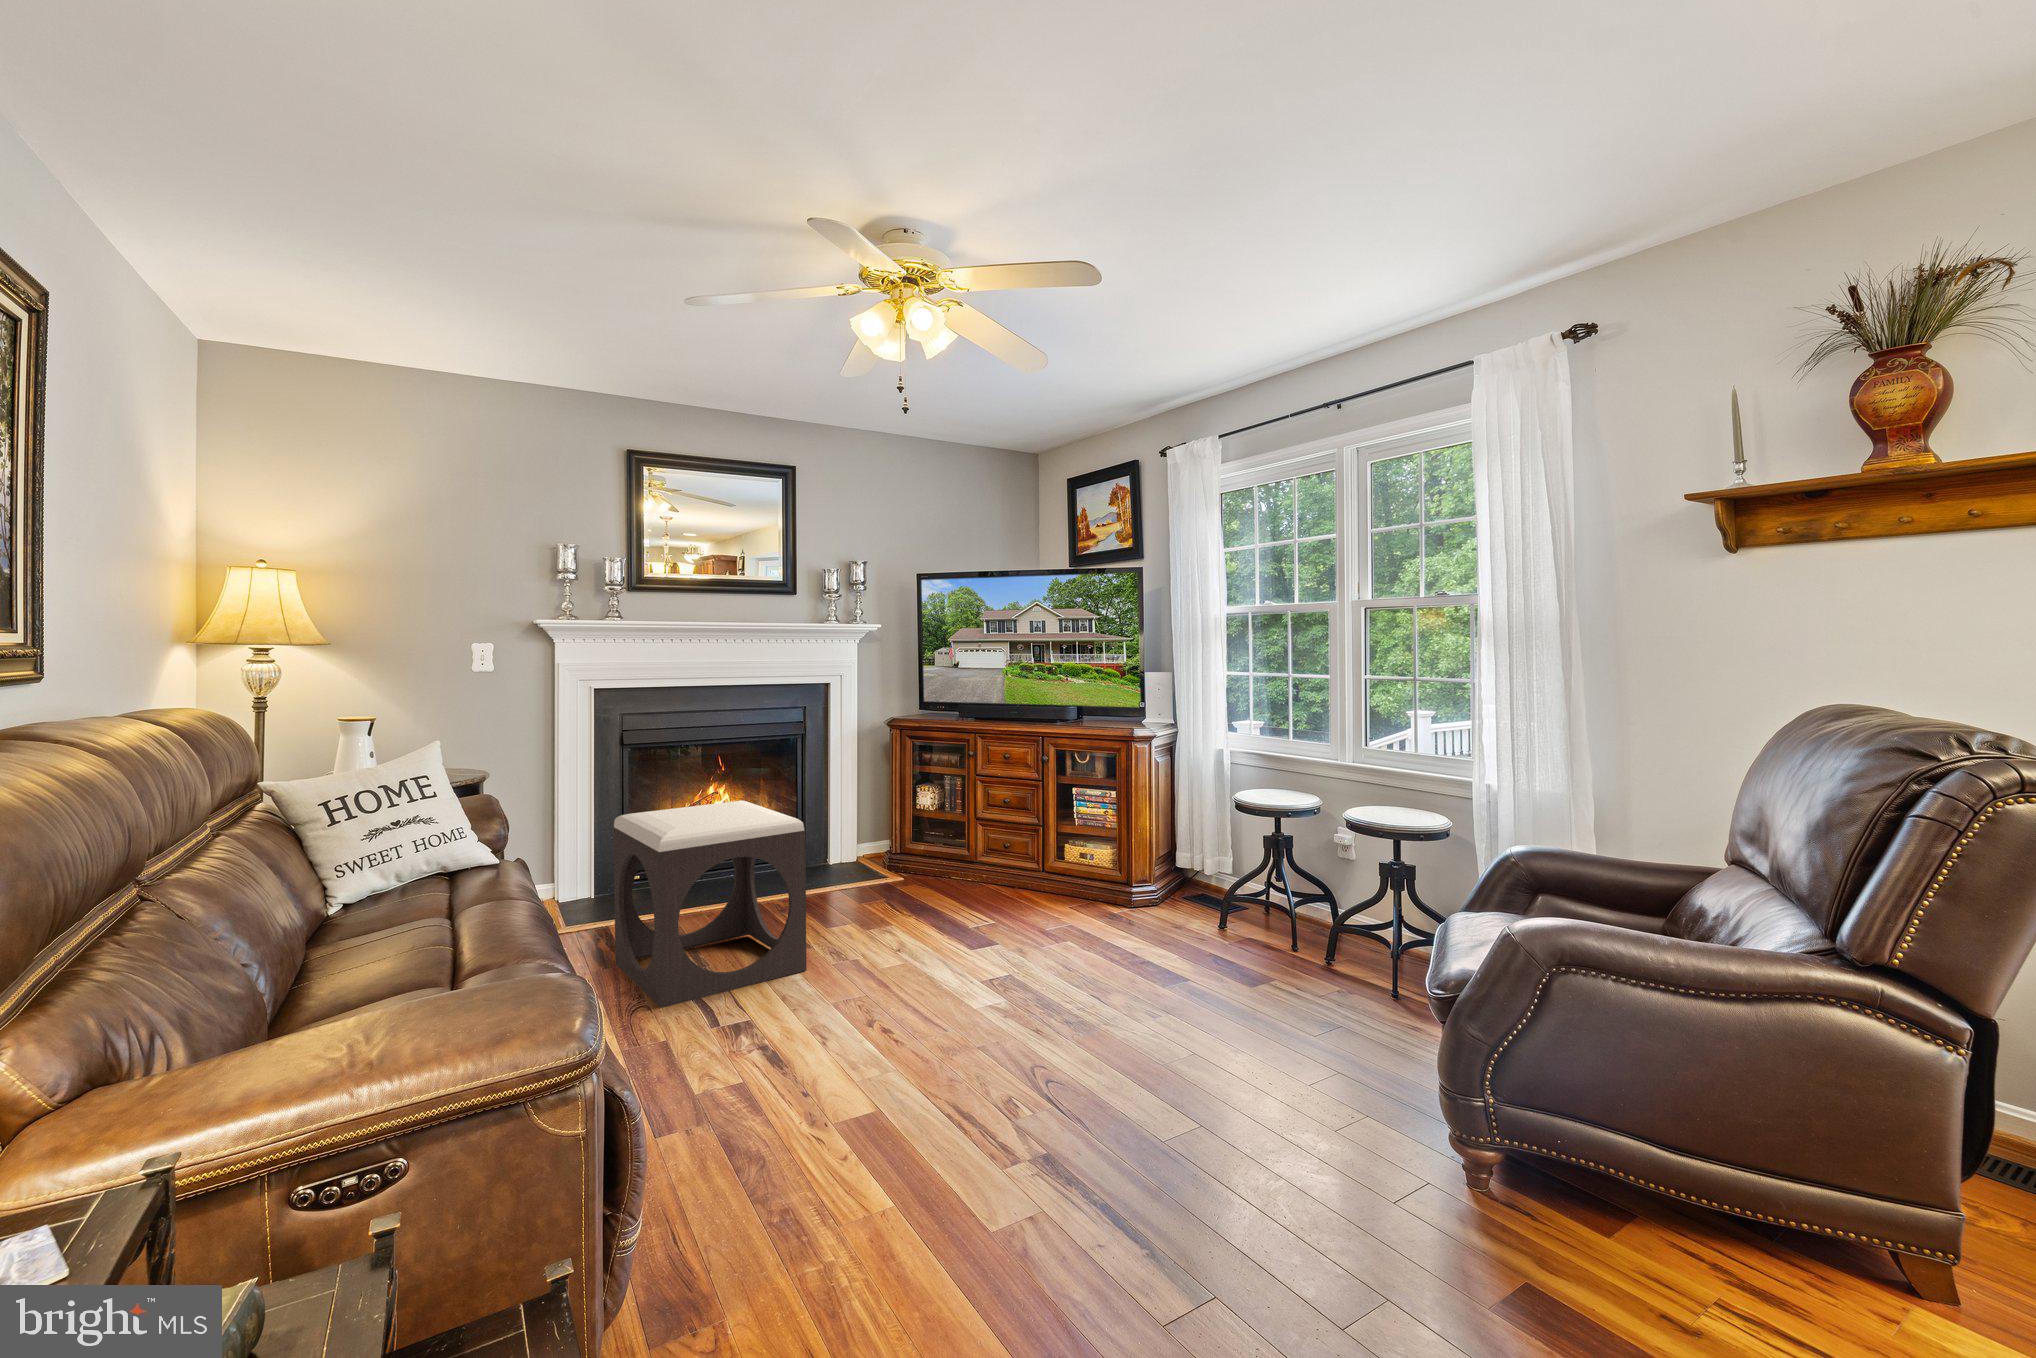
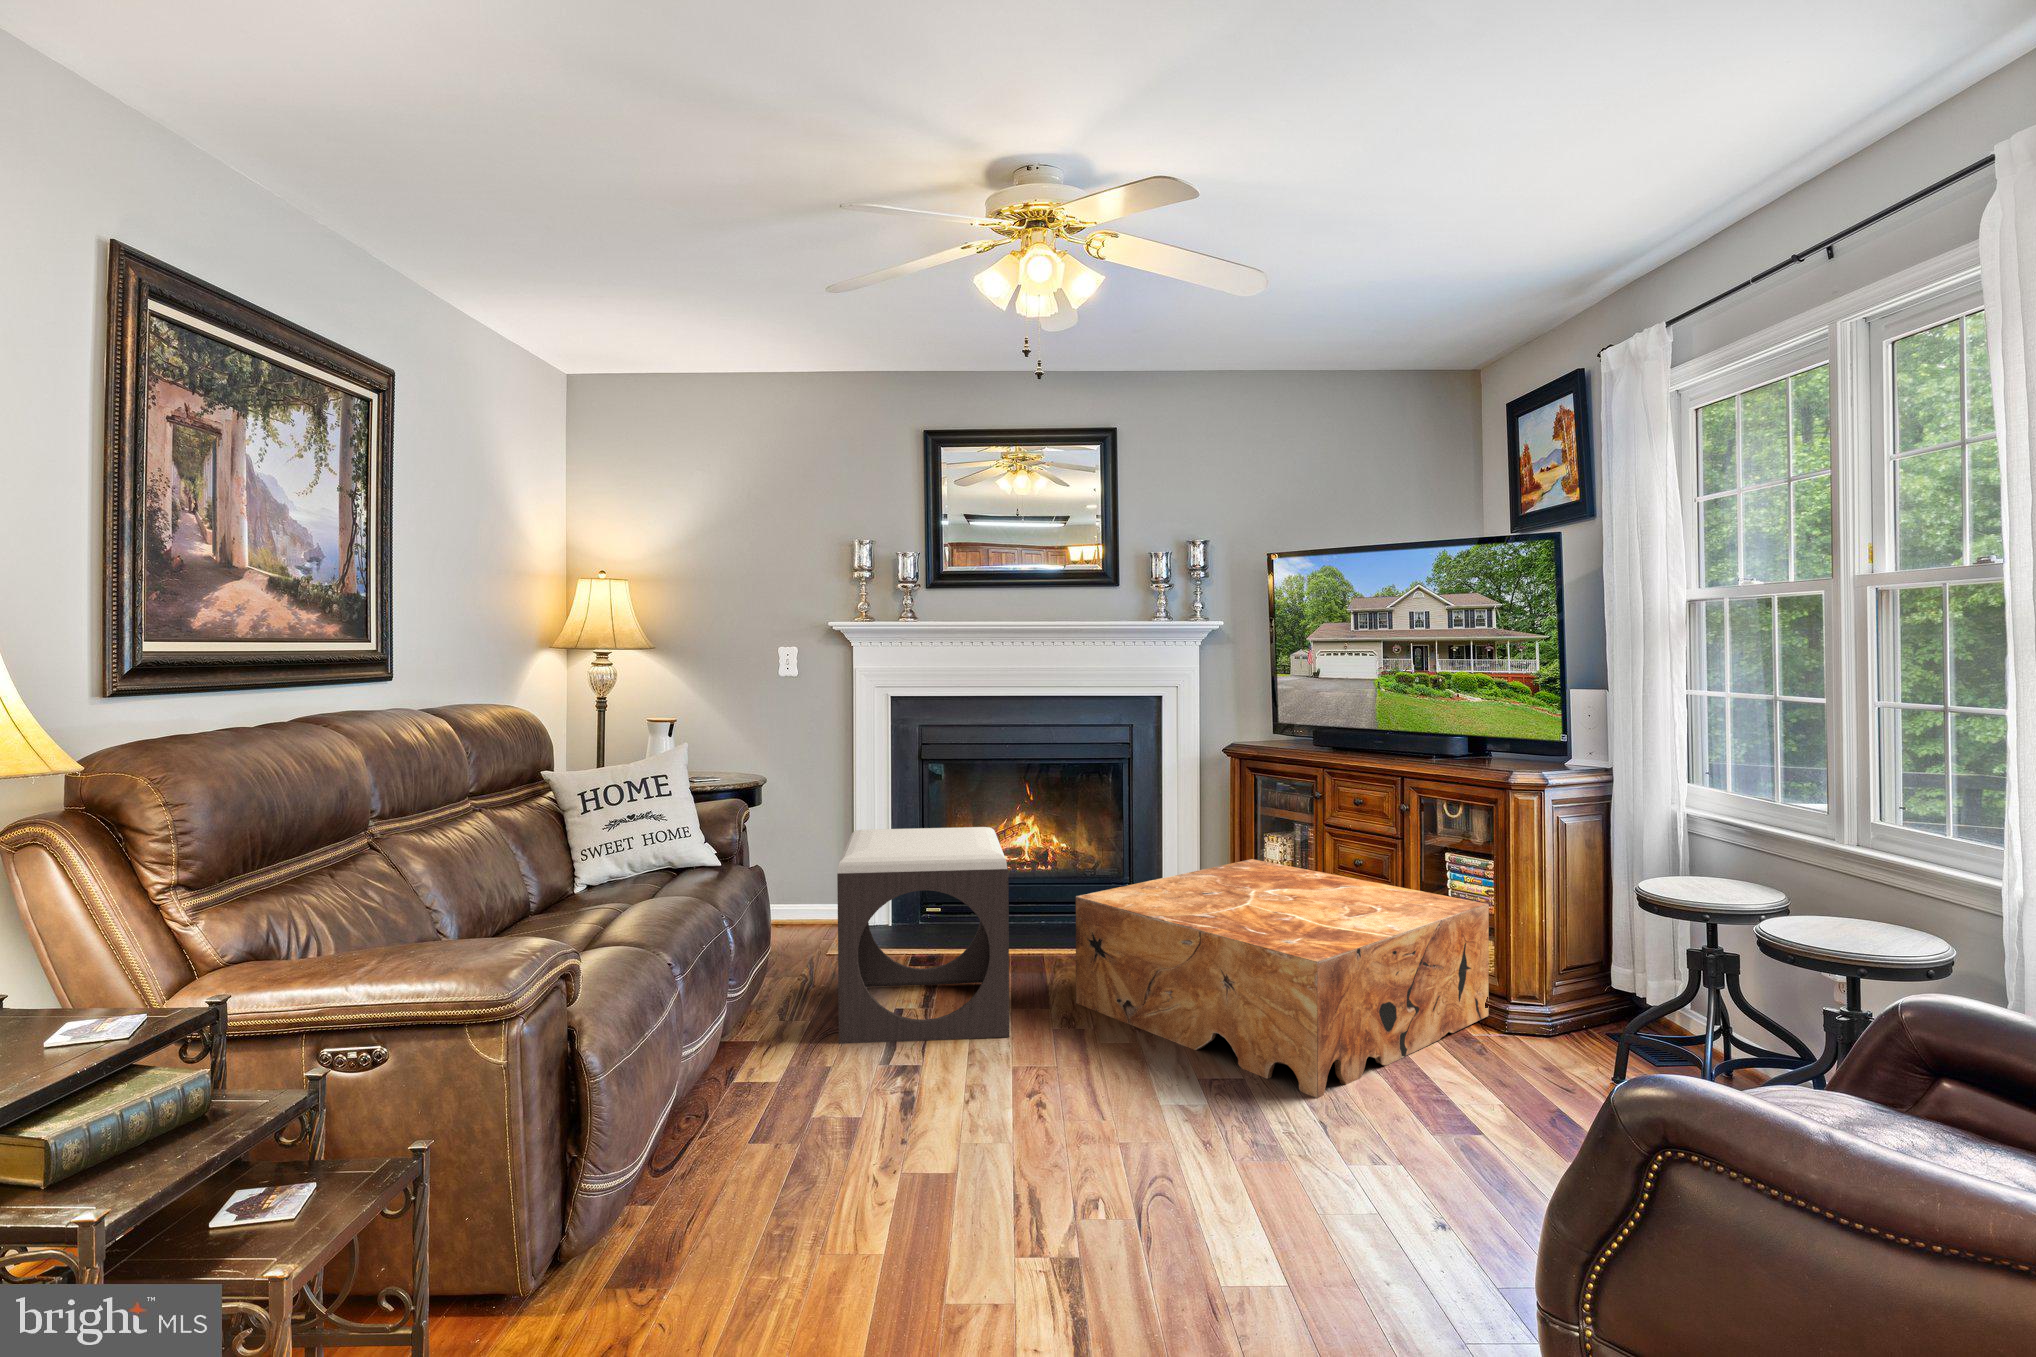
coffee table: none [830,808,1102,961] -> present [1076,859,1489,1098]

